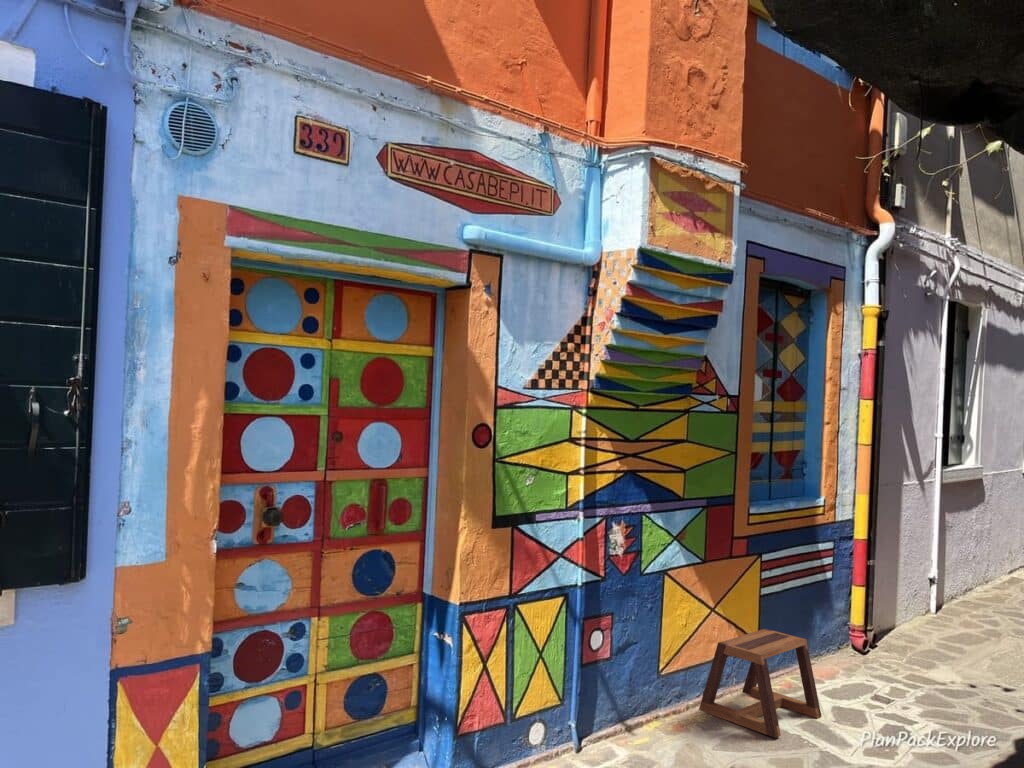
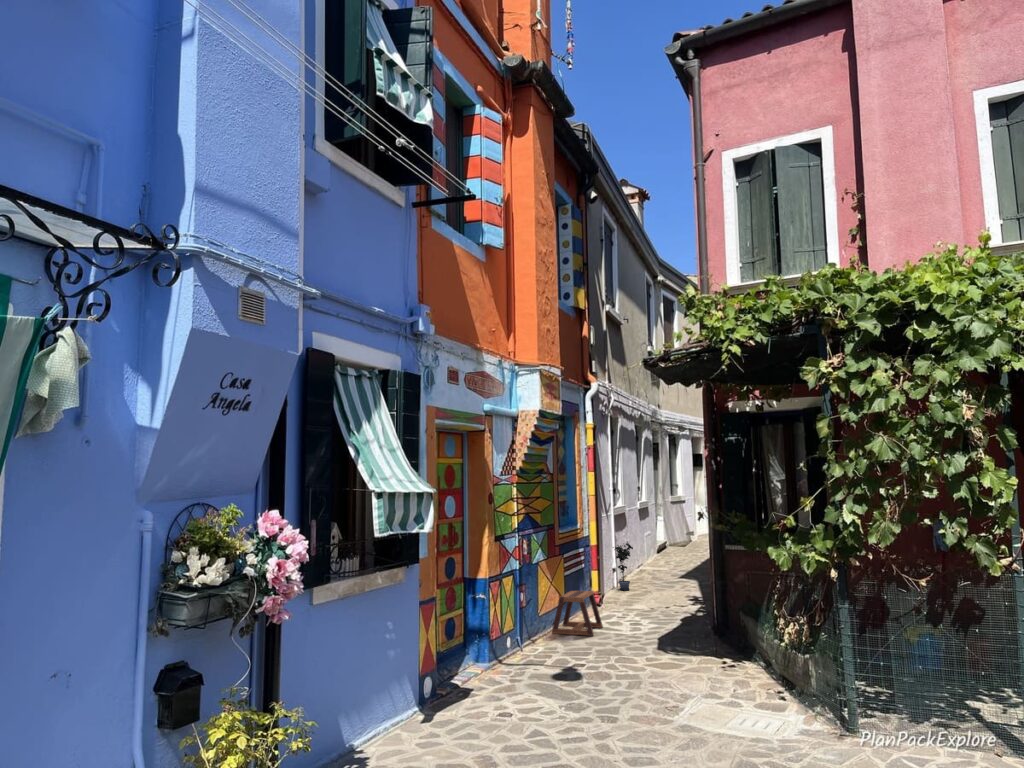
potted plant: none [926,535,973,626] -> present [613,542,633,591]

